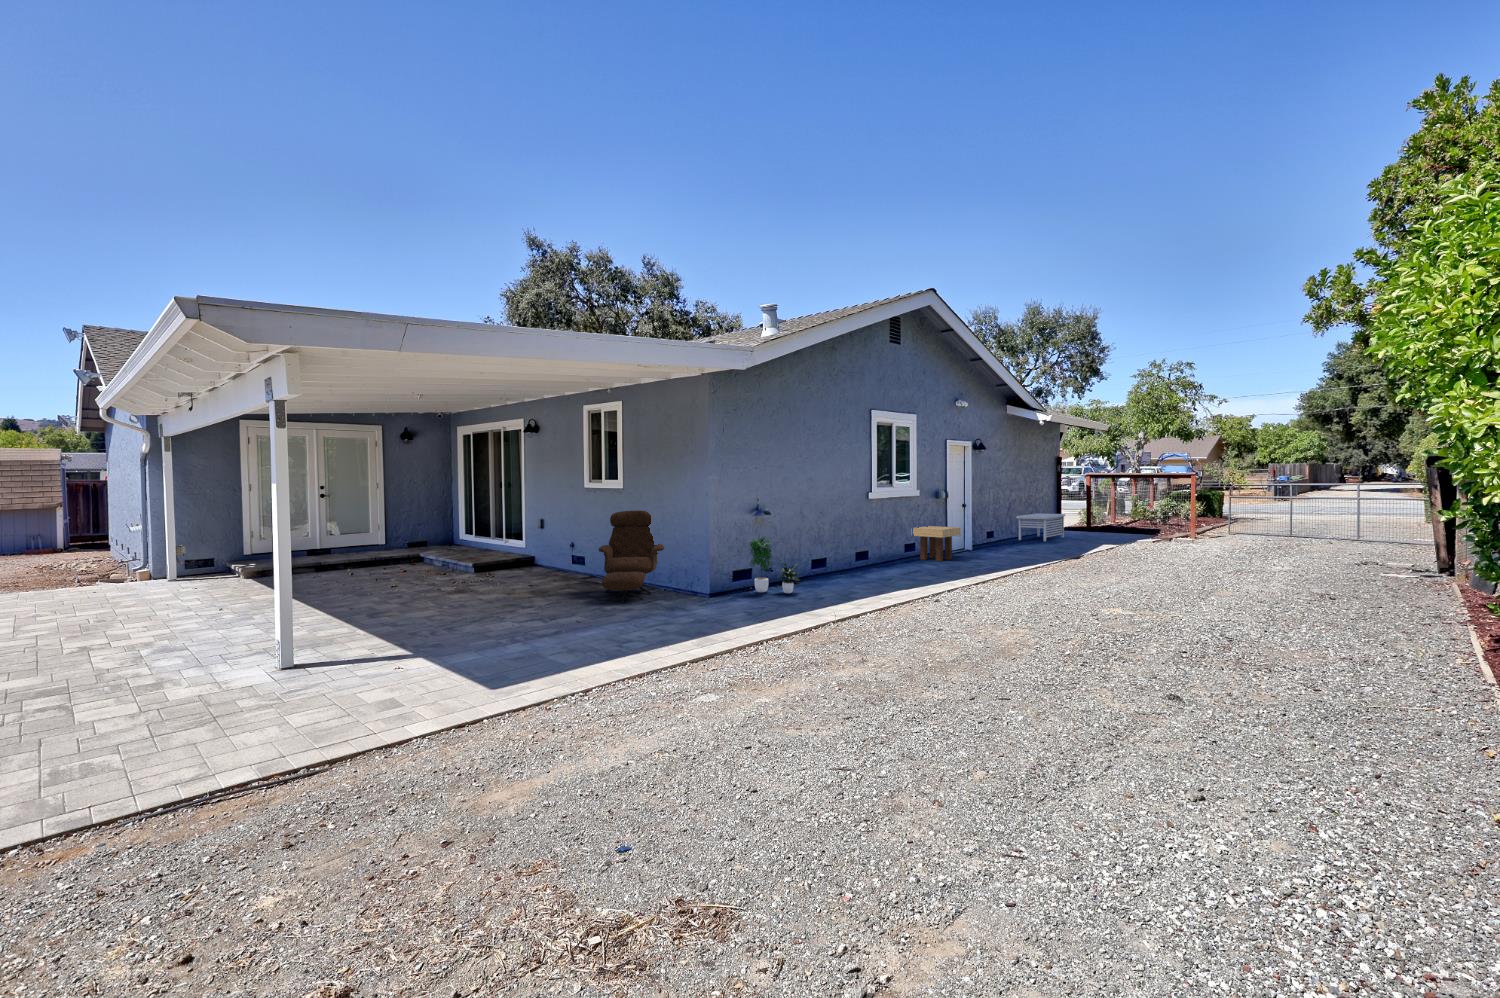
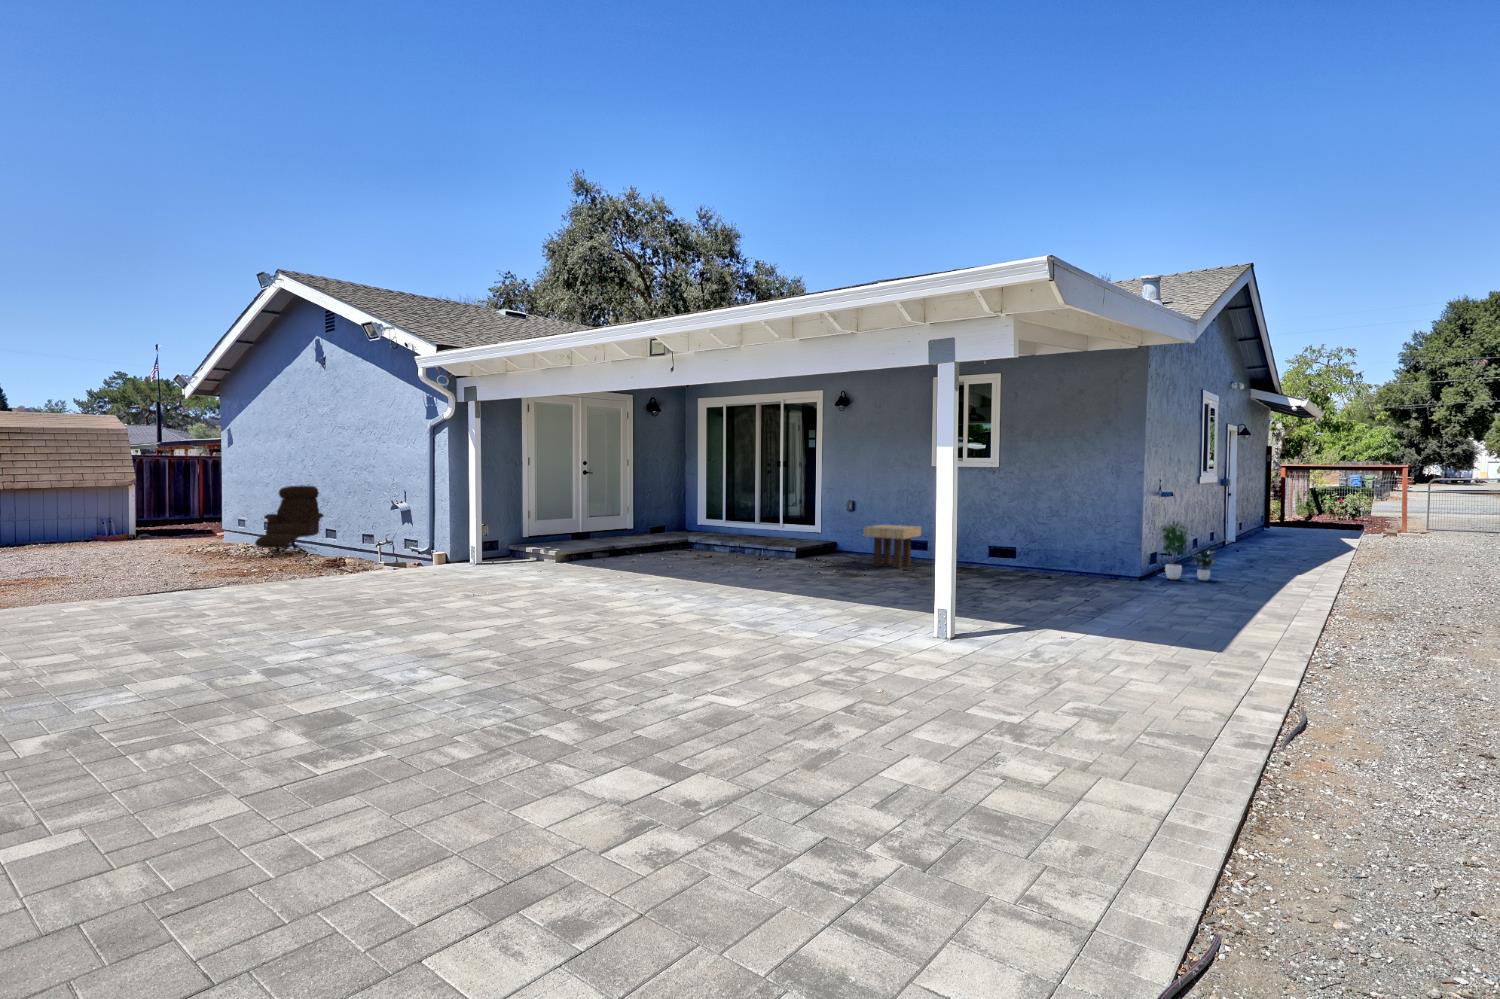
lounge chair: present [599,511,664,603] -> present [255,485,324,557]
storage bench: present [1016,513,1065,541] -> none [1257,506,1299,535]
side table: present [911,526,961,561] -> present [864,525,921,568]

